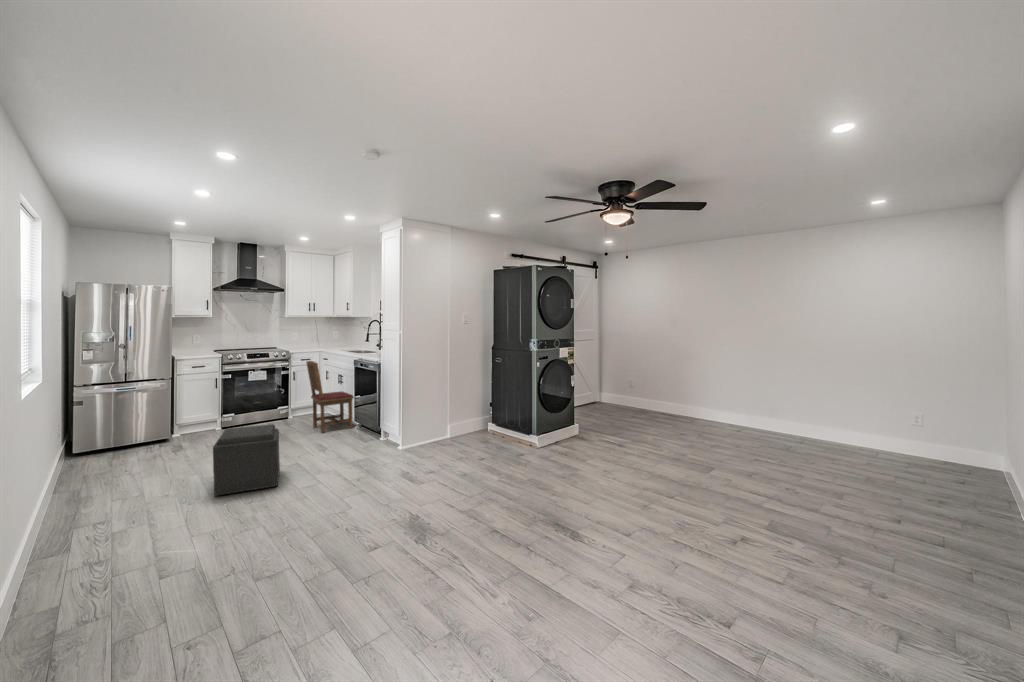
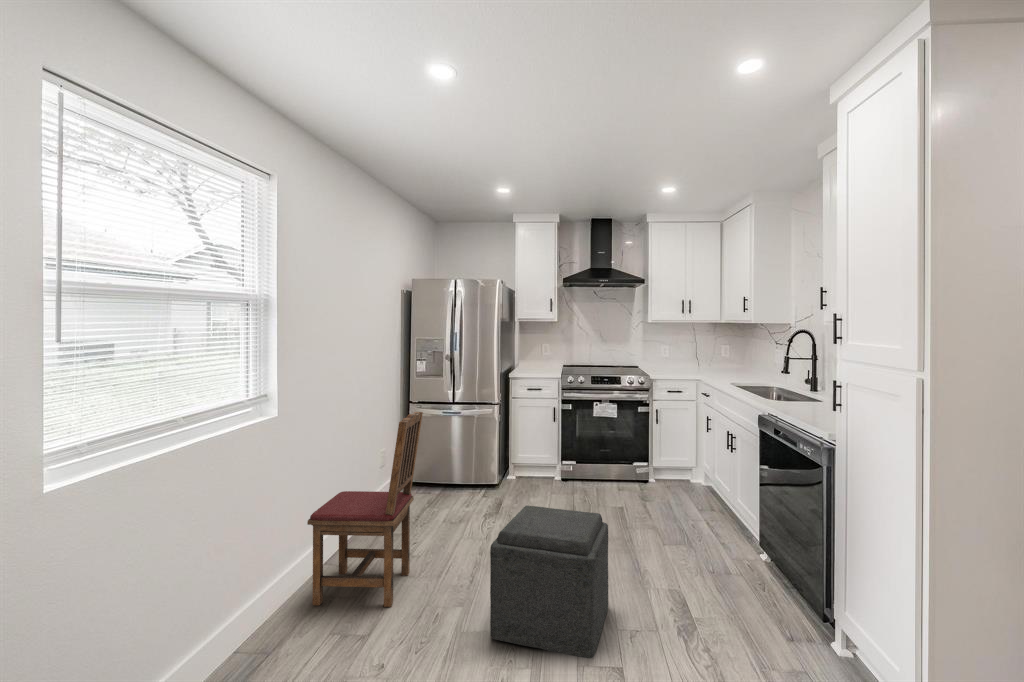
dining chair: present [306,361,354,433] -> present [307,412,423,607]

